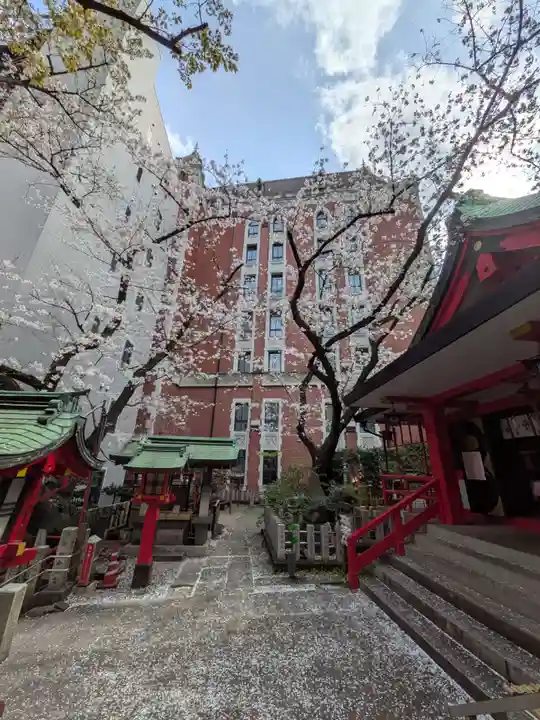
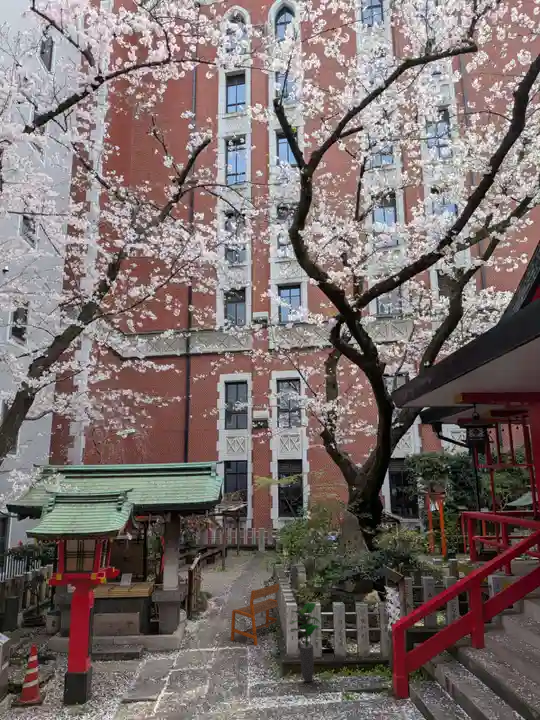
bench: none [239,515,274,556] -> present [231,583,281,645]

